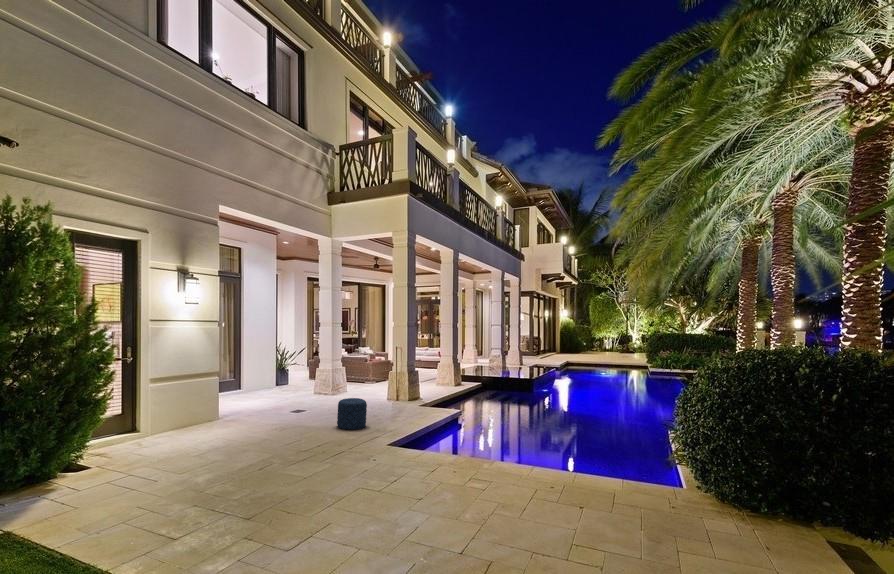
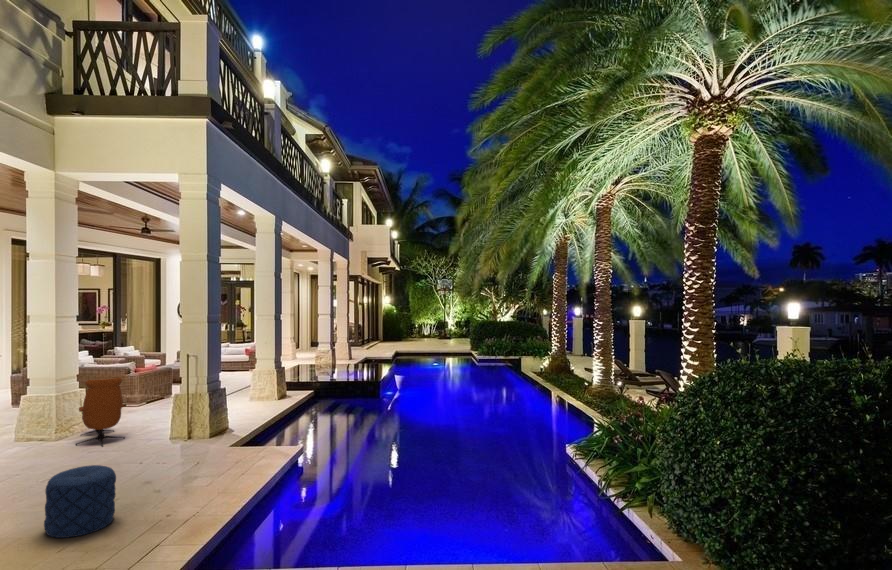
lounge chair: none [338,359,363,400] -> present [76,378,125,447]

